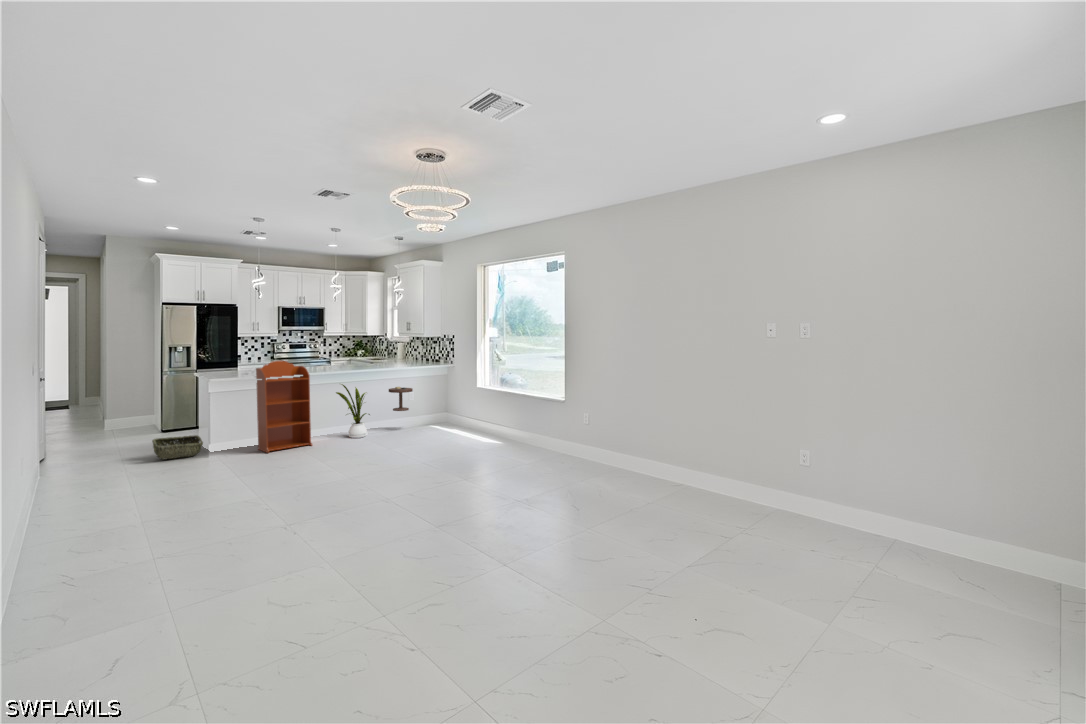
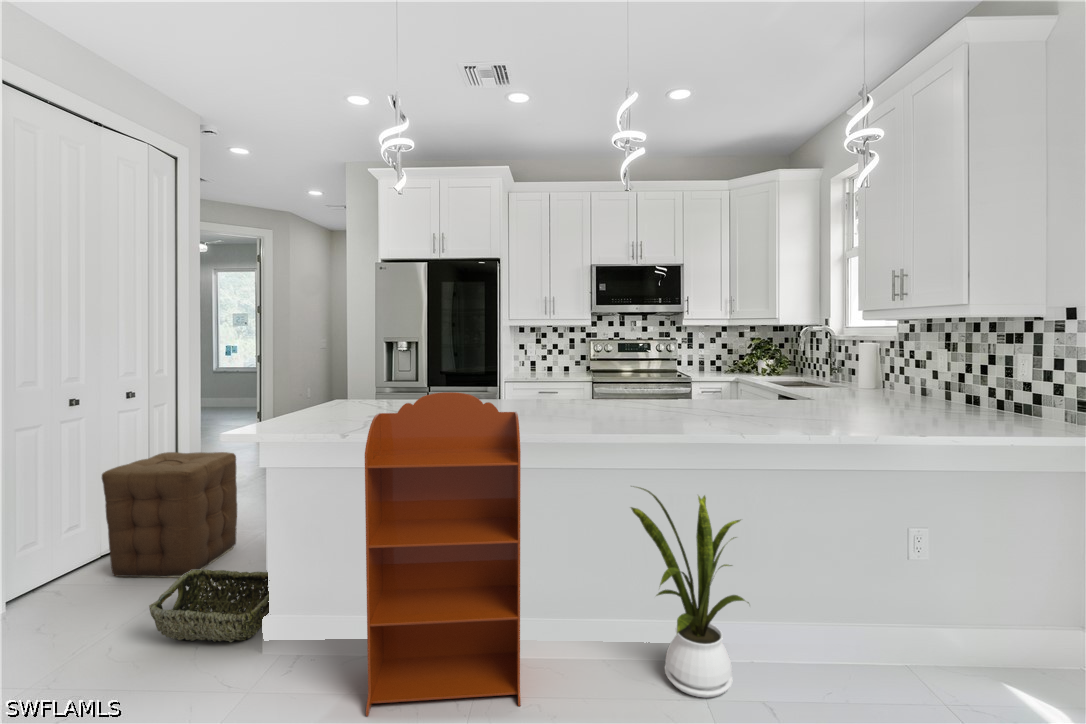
side table: present [389,387,413,411] -> none [826,508,934,682]
ottoman: none [63,402,123,462] -> present [102,452,237,578]

